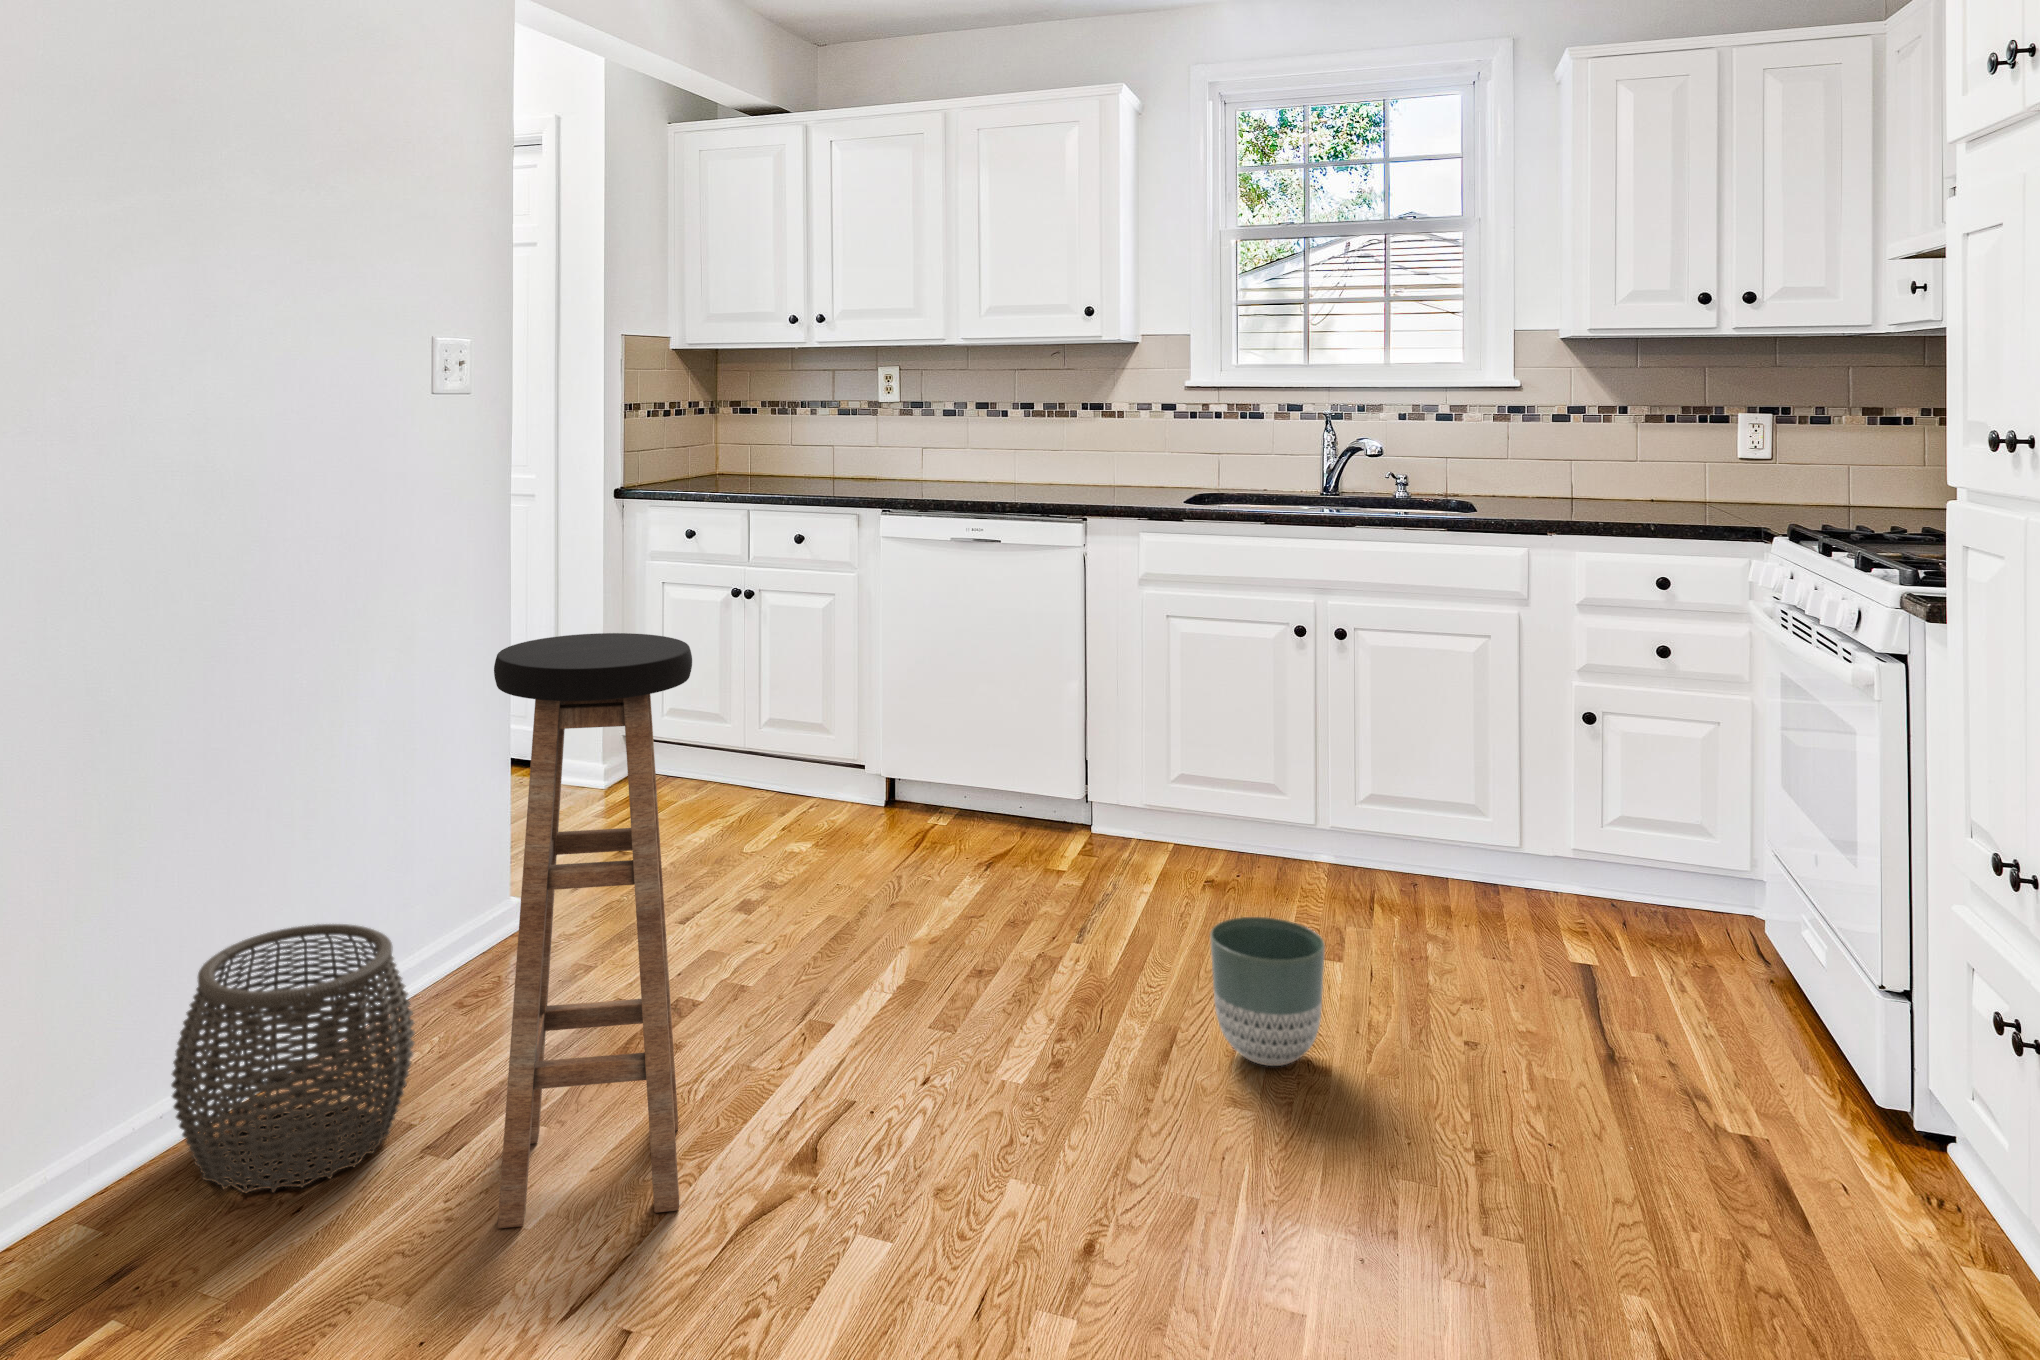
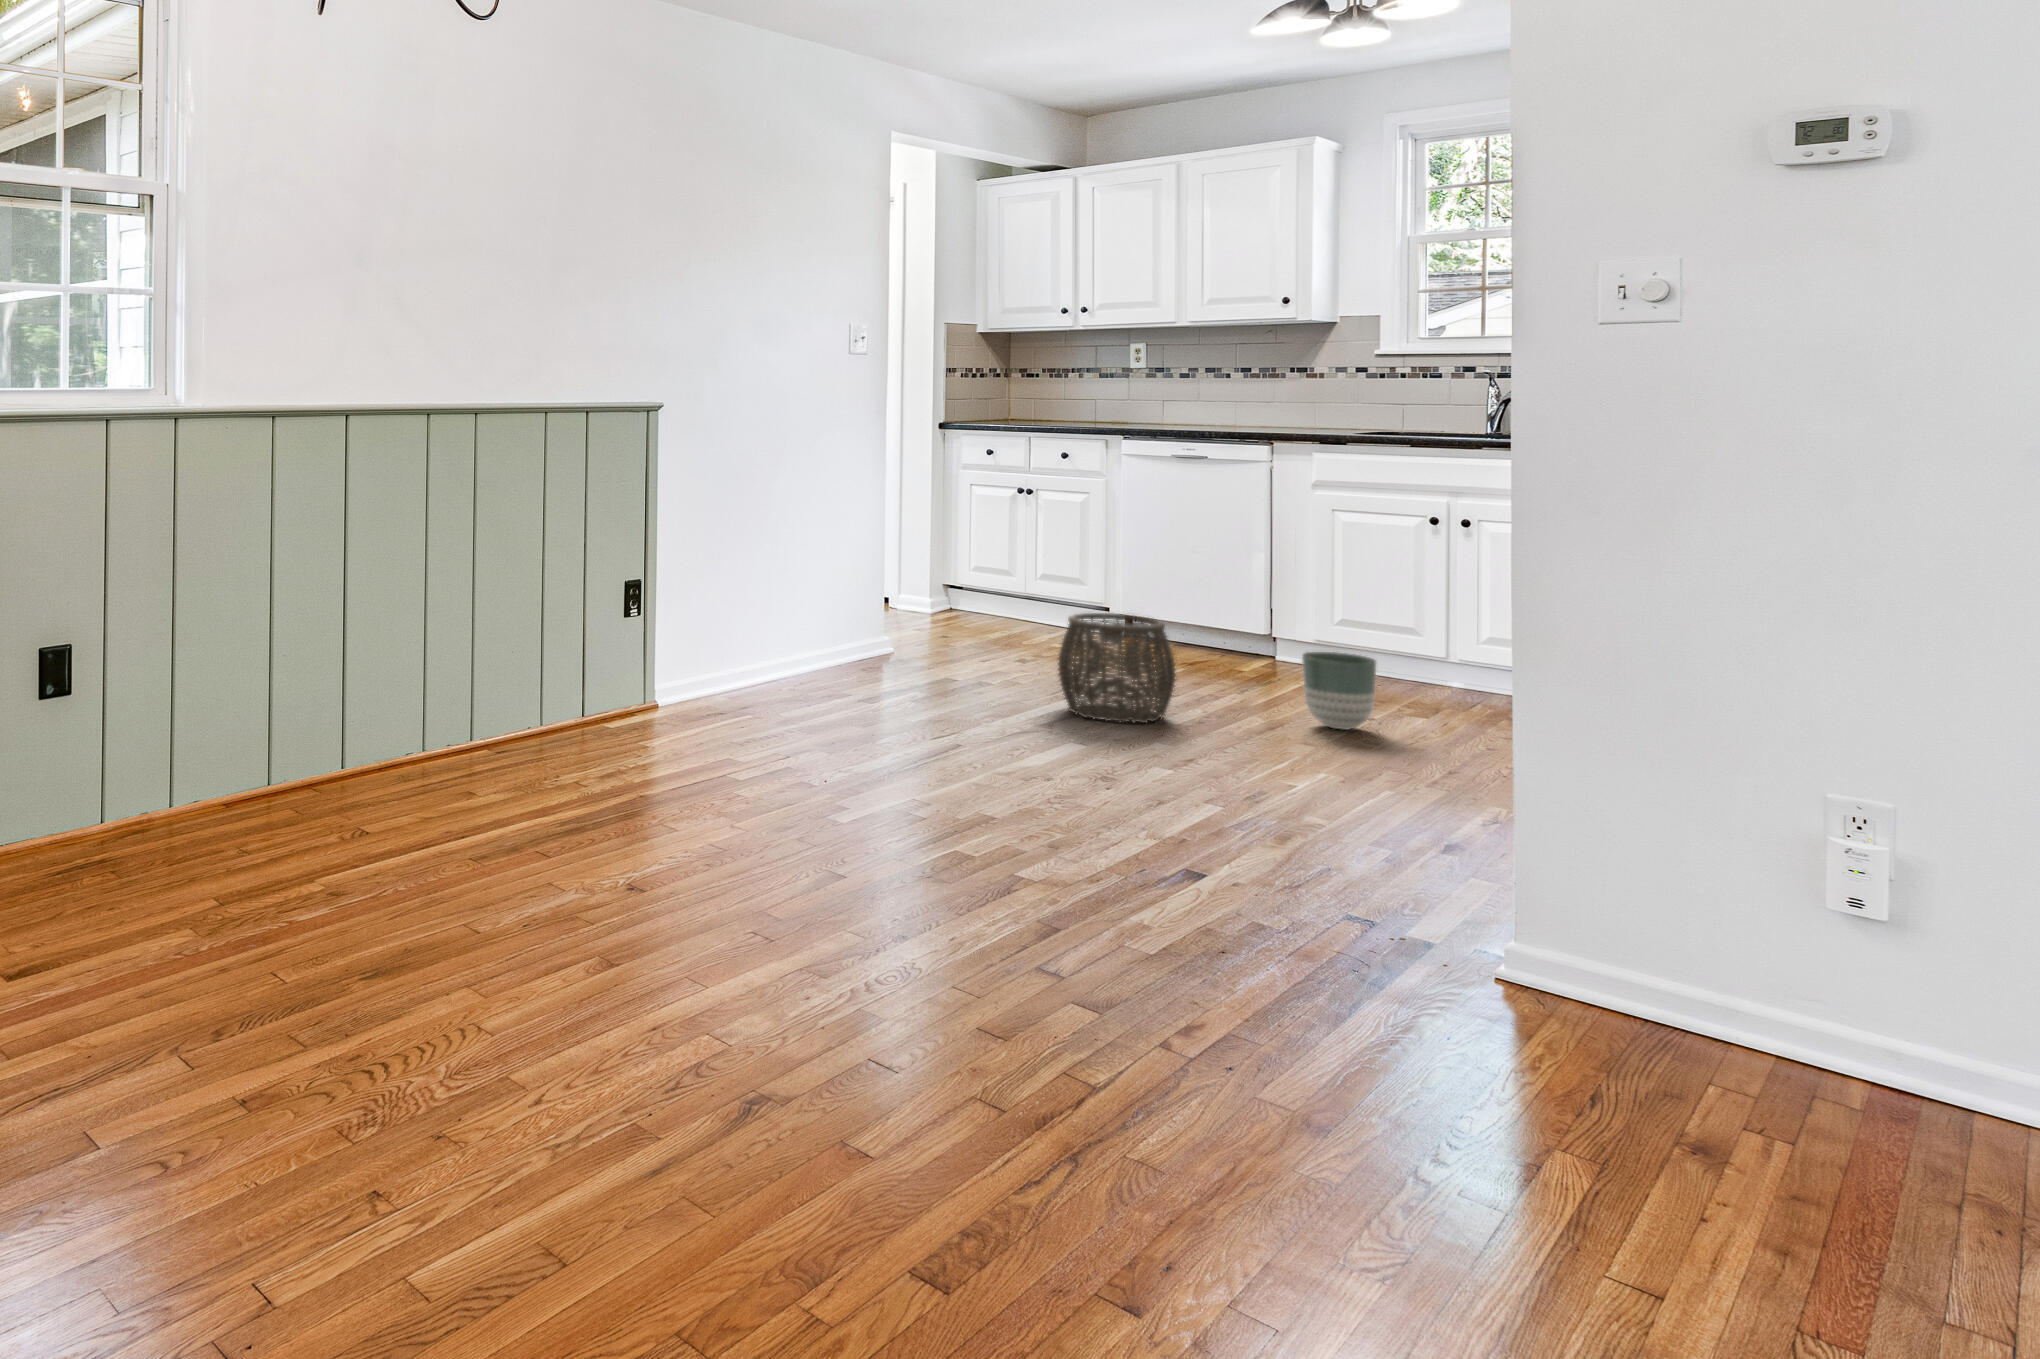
bar stool: present [494,633,692,1228] -> none [892,456,988,721]
woven basket: present [171,924,415,1194] -> present [1058,613,1176,723]

